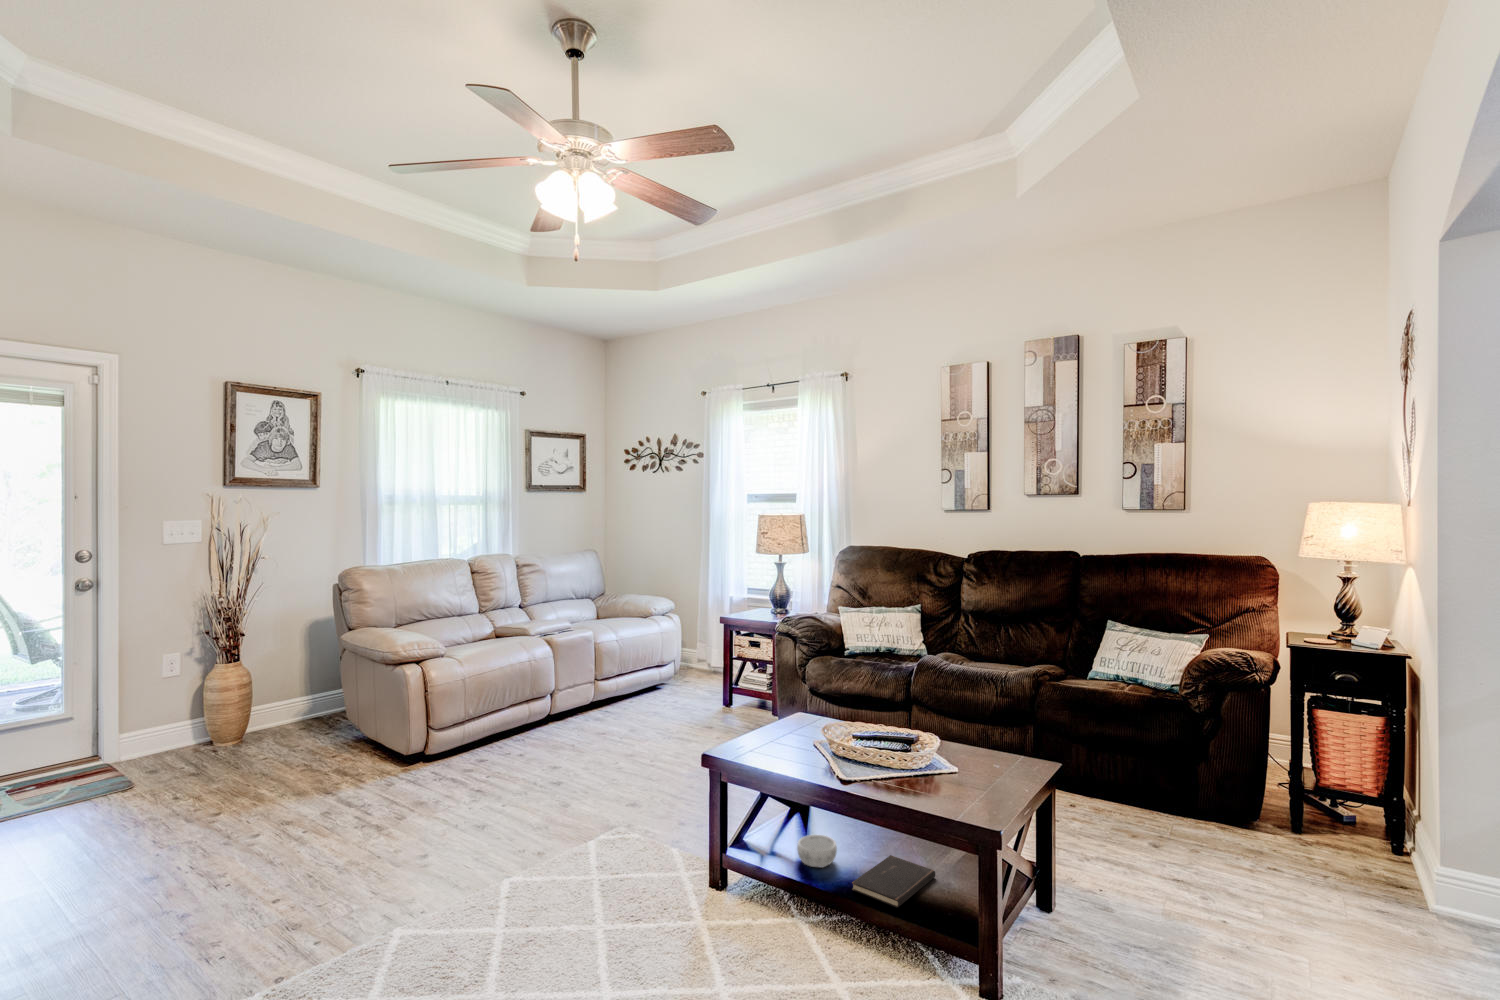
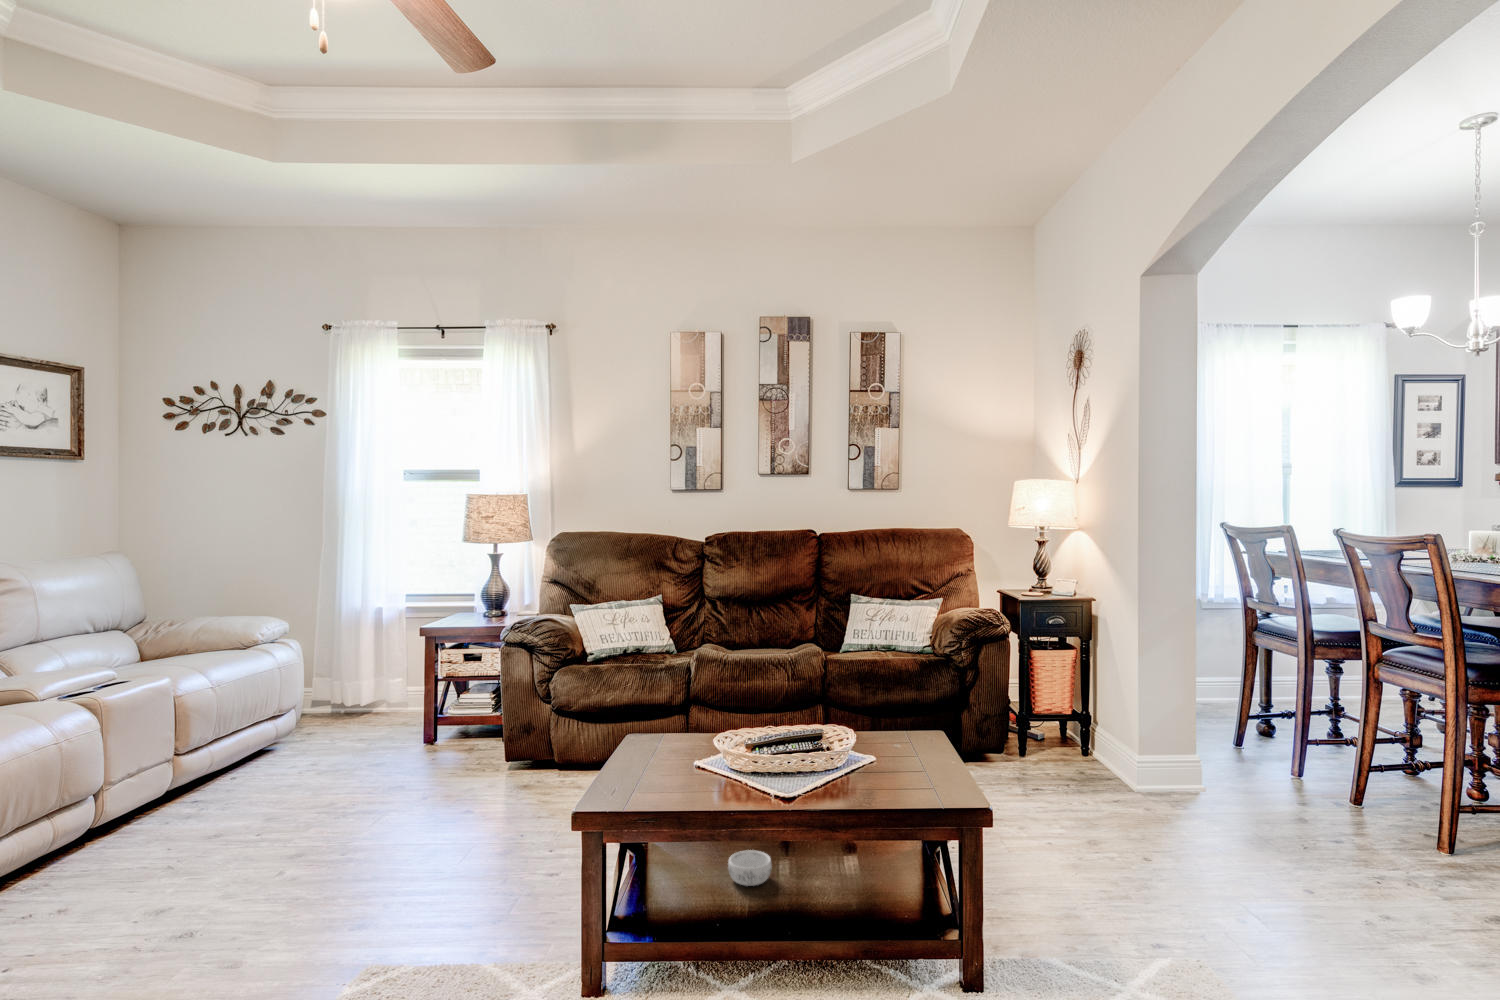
hardcover book: present [852,855,935,908] -> none [811,853,868,898]

